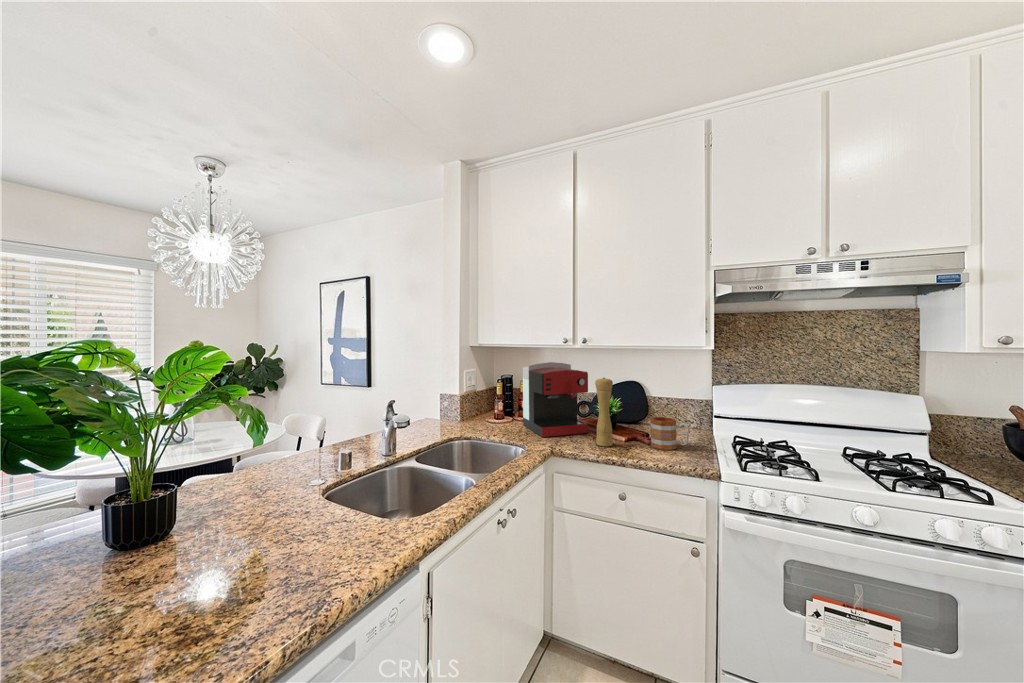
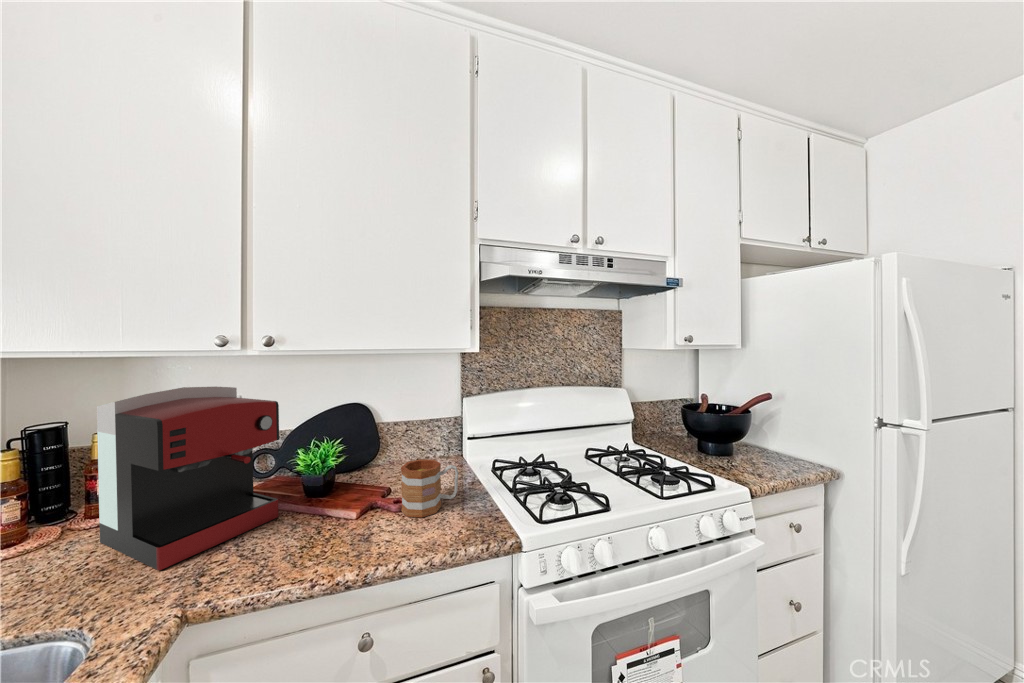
pepper mill: present [595,378,613,446] -> none [301,412,339,548]

